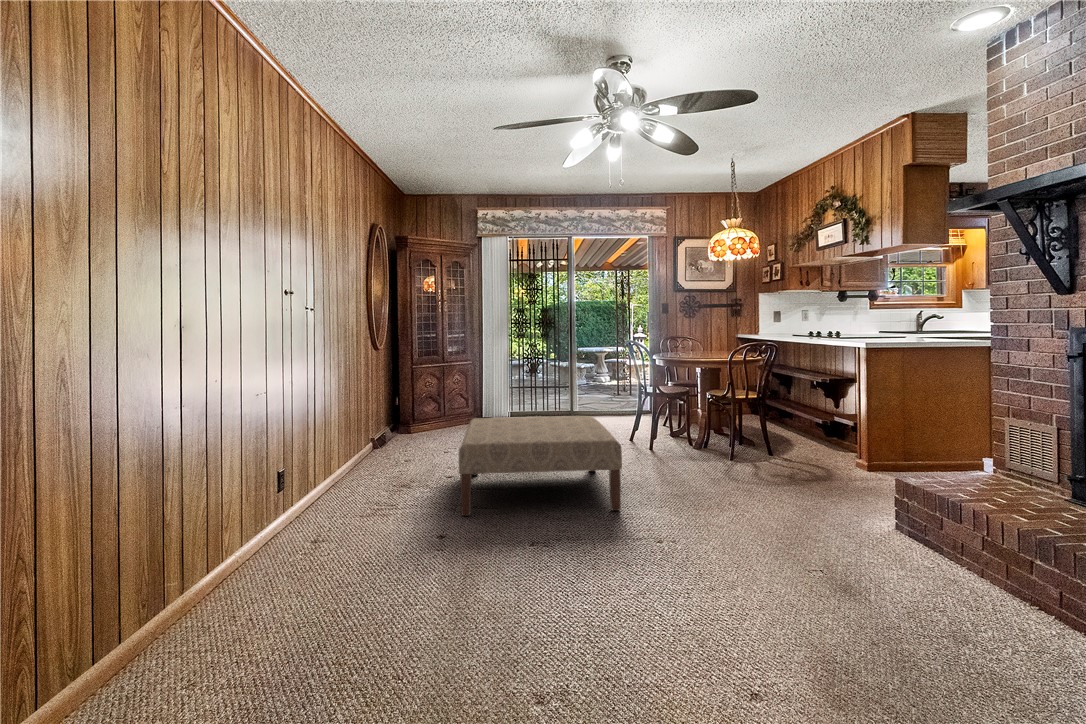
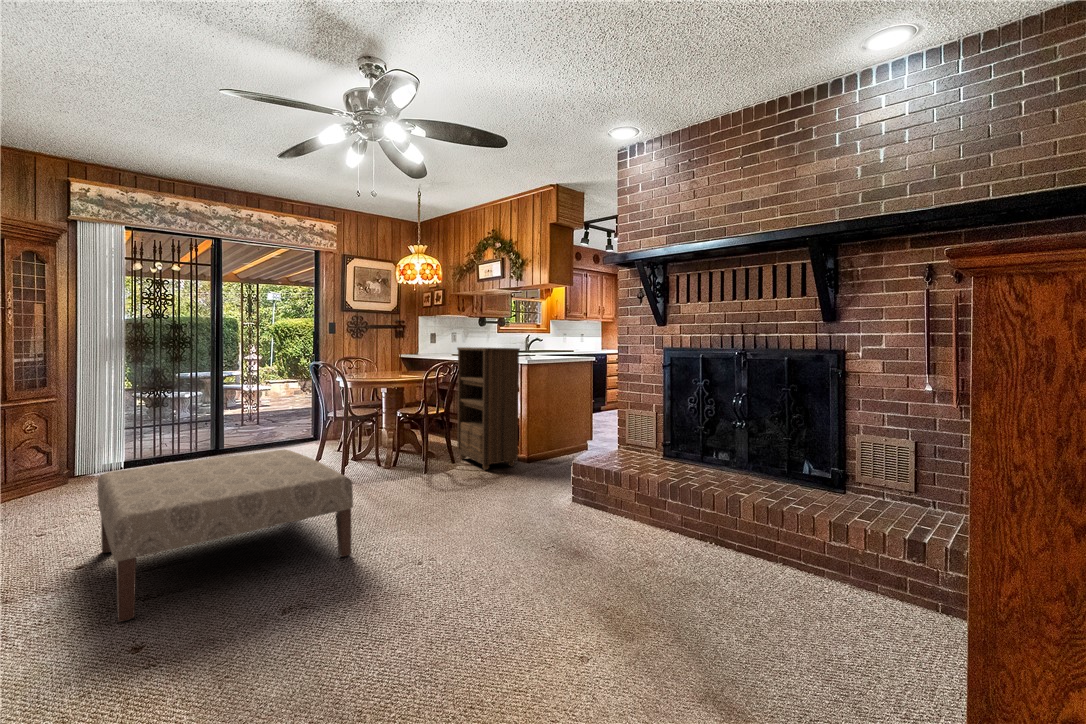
bookshelf: none [776,326,848,465] -> present [457,347,520,470]

